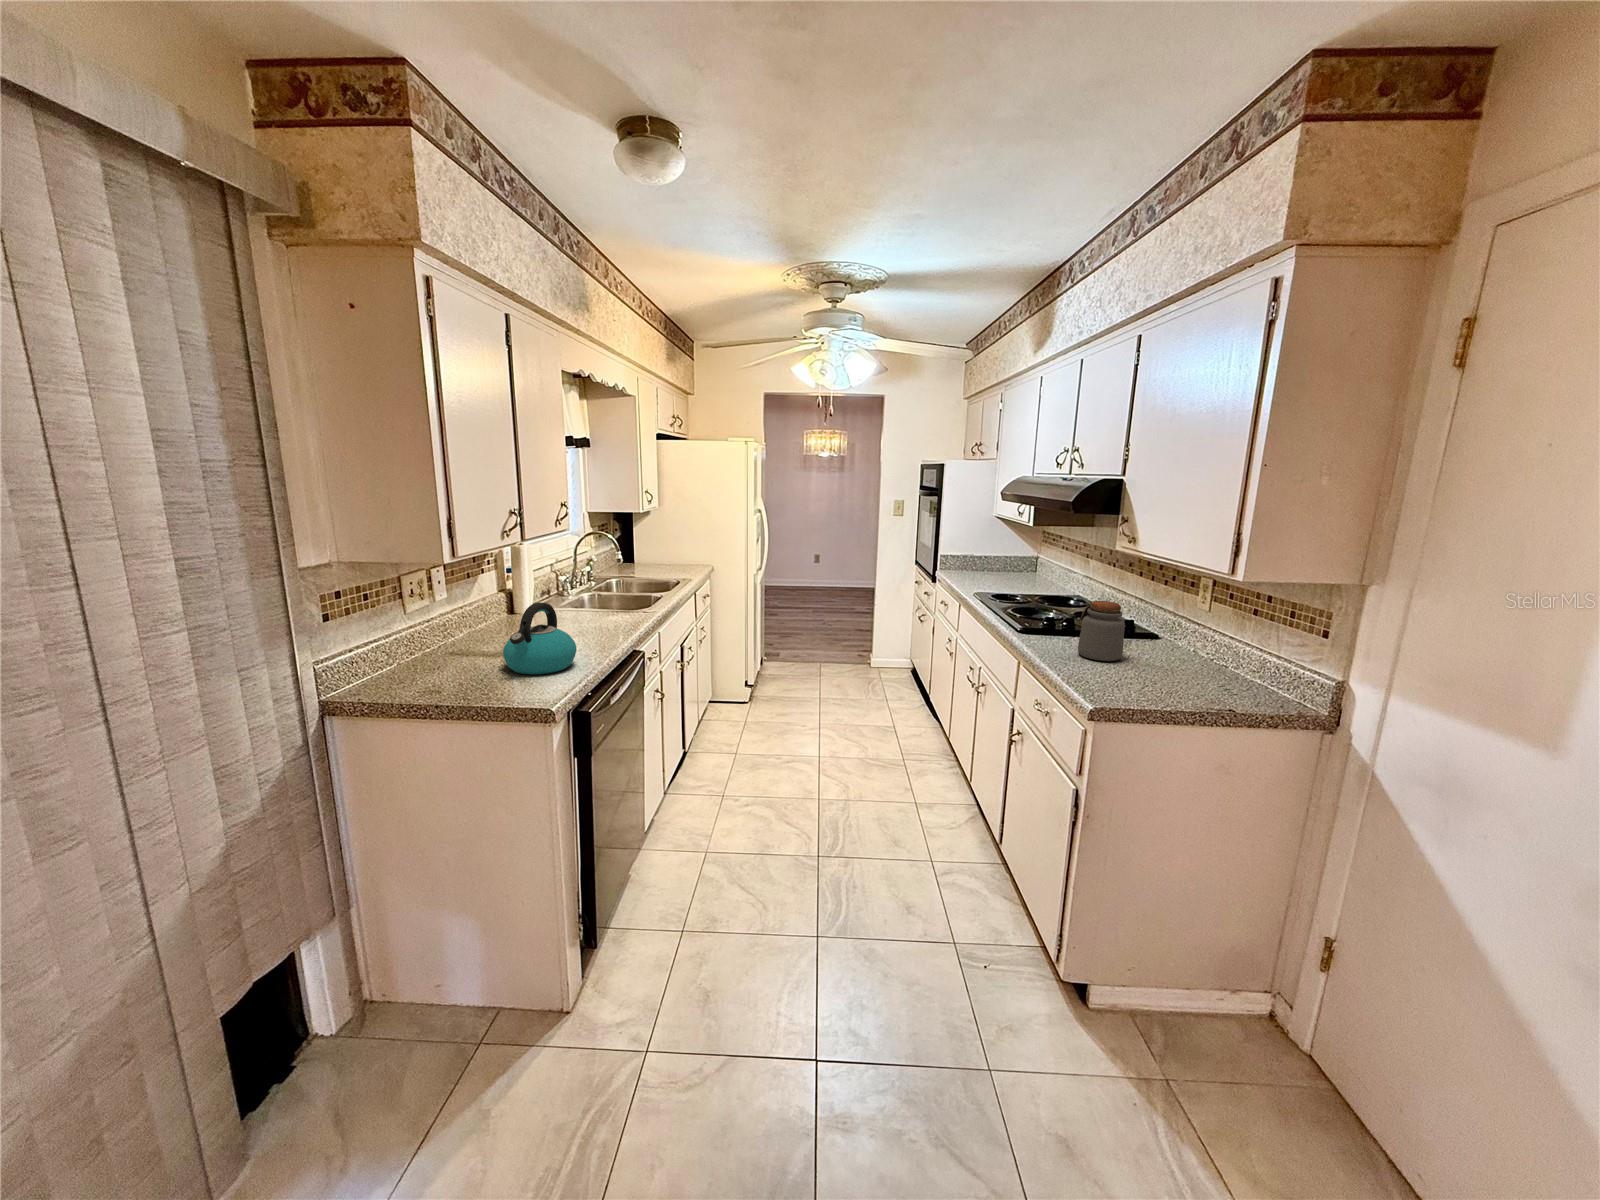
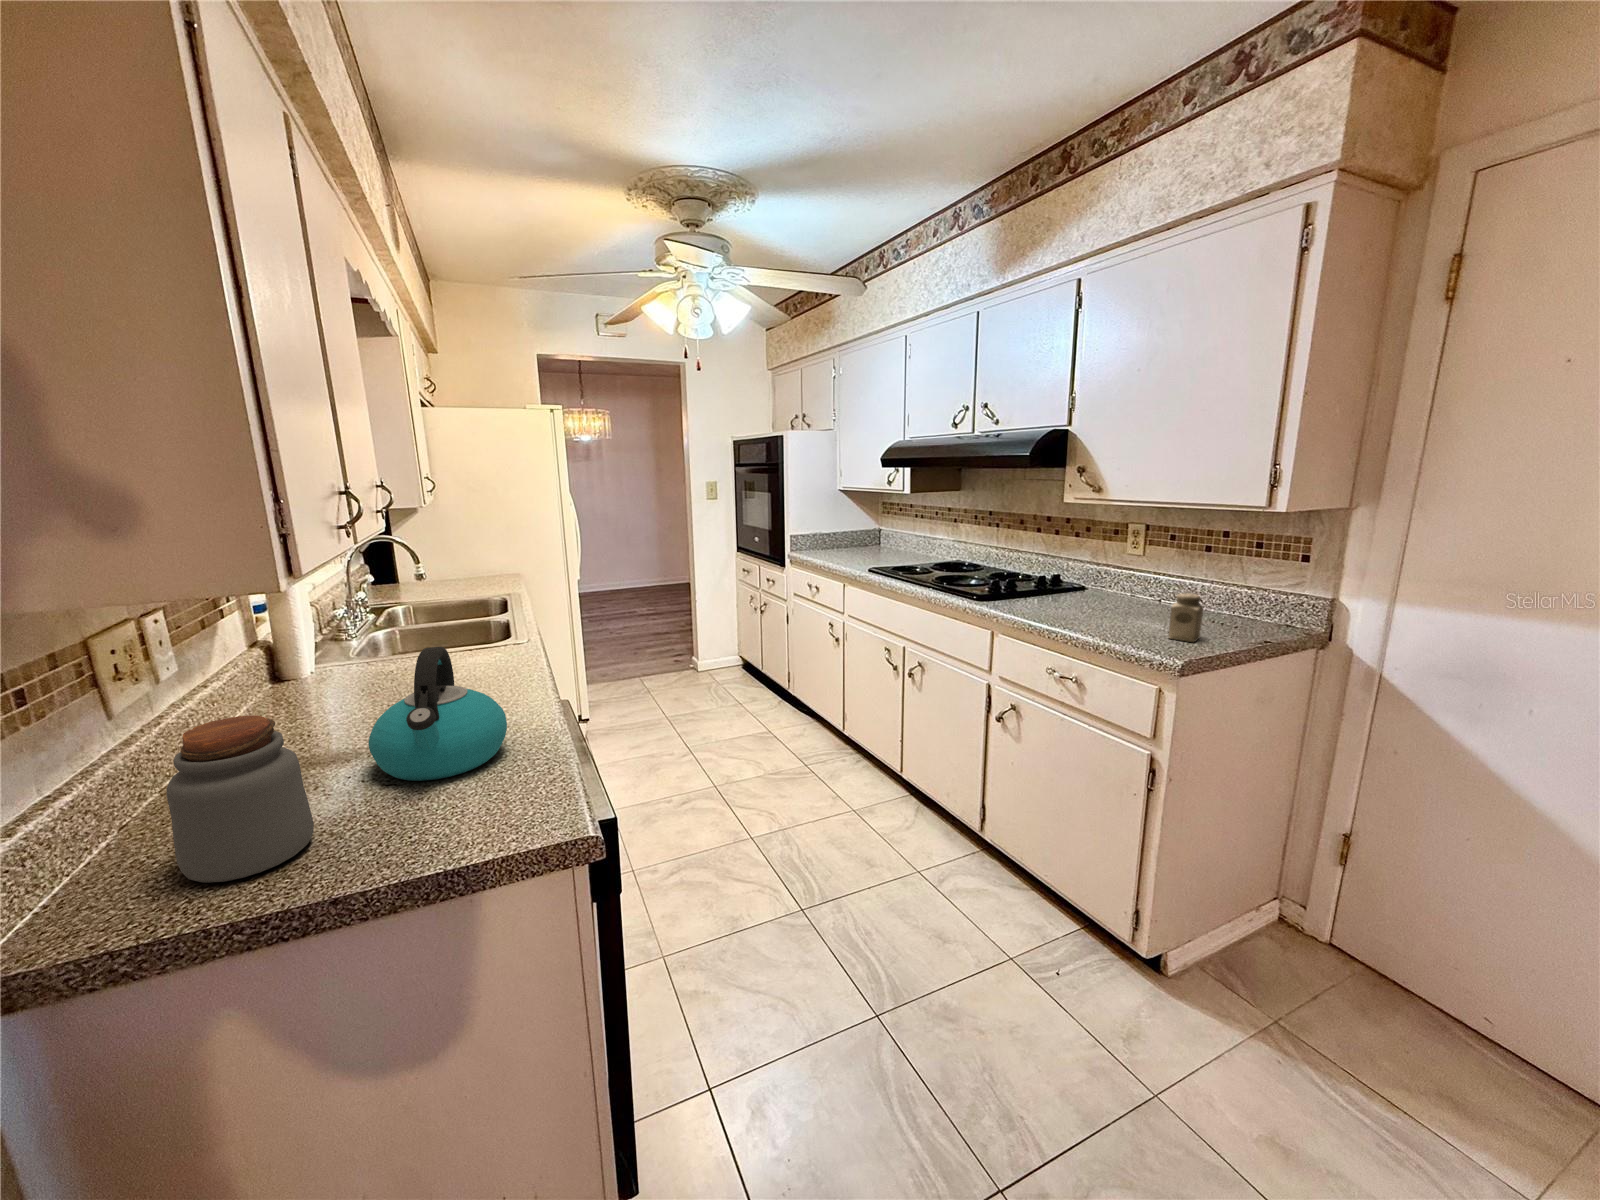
jar: present [1078,601,1125,661] -> present [167,715,314,883]
salt shaker: none [1127,647,1166,695] -> present [1169,593,1204,642]

